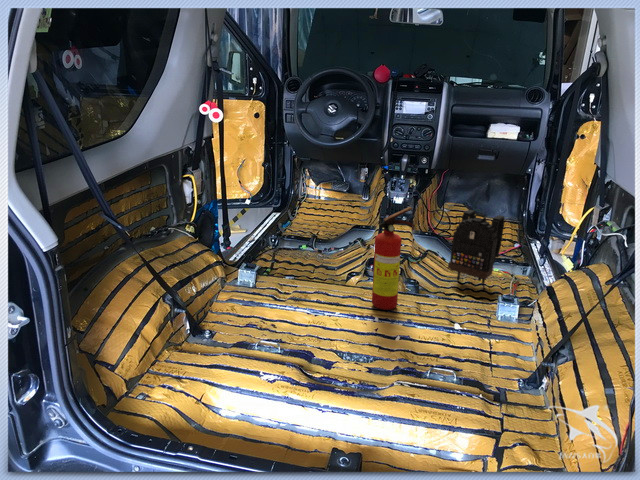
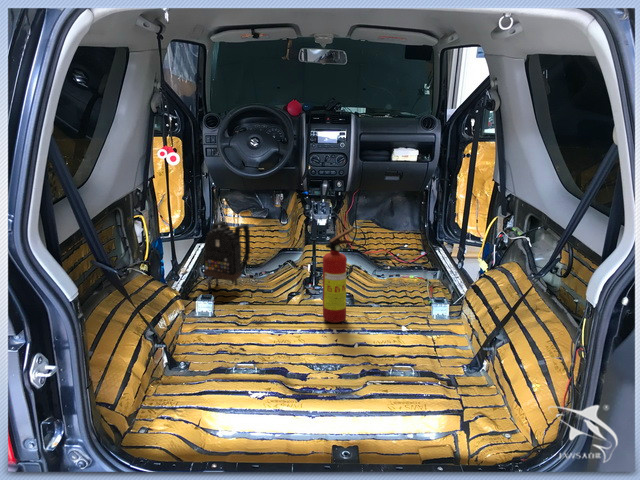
backpack: present [448,210,505,284] -> present [204,221,250,285]

